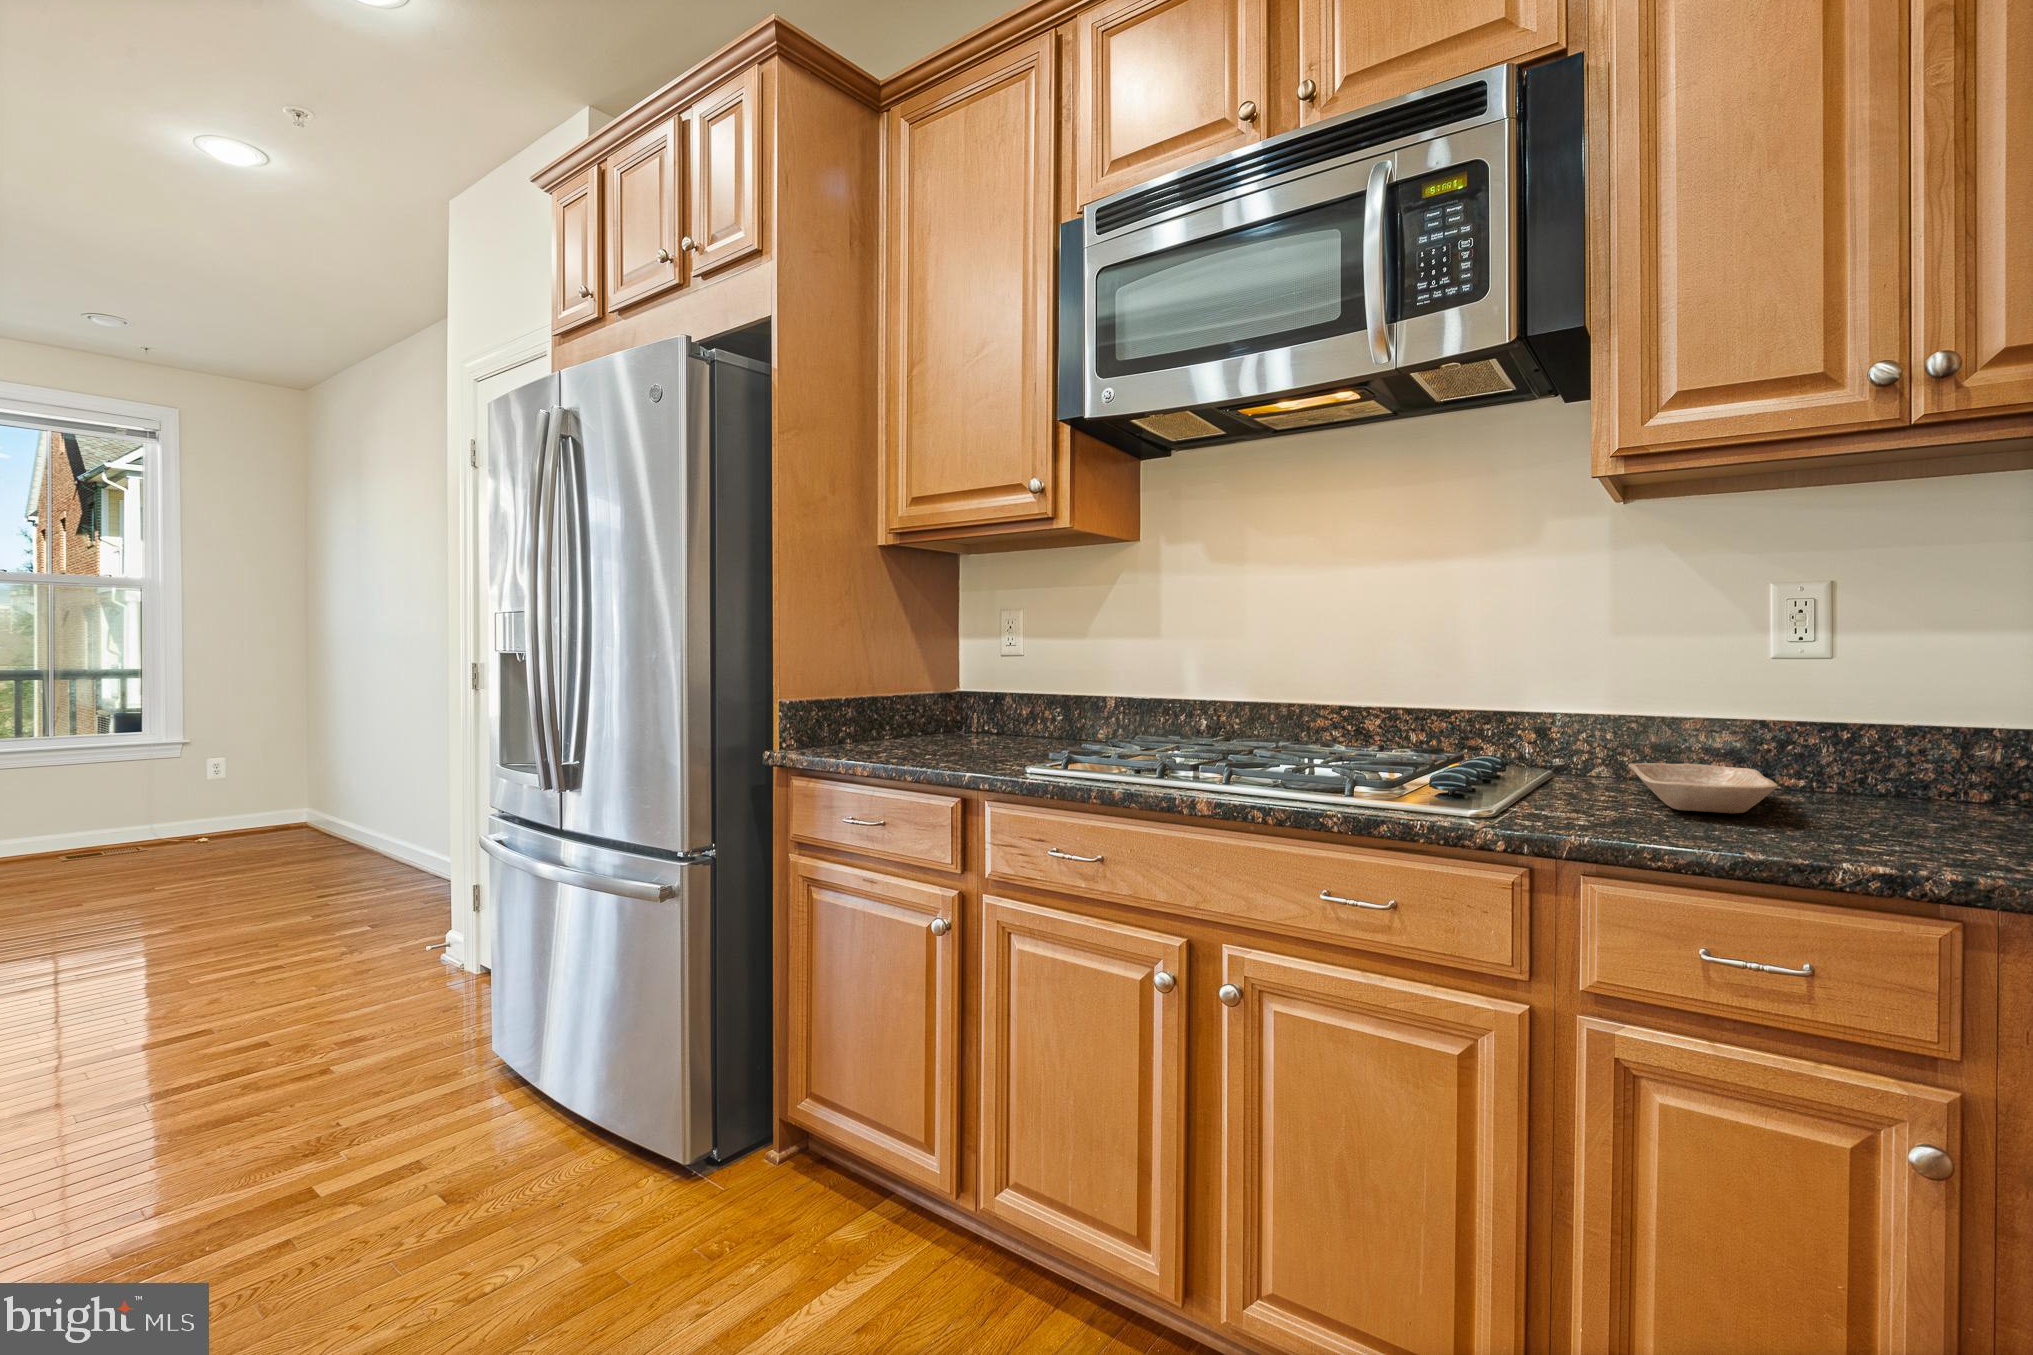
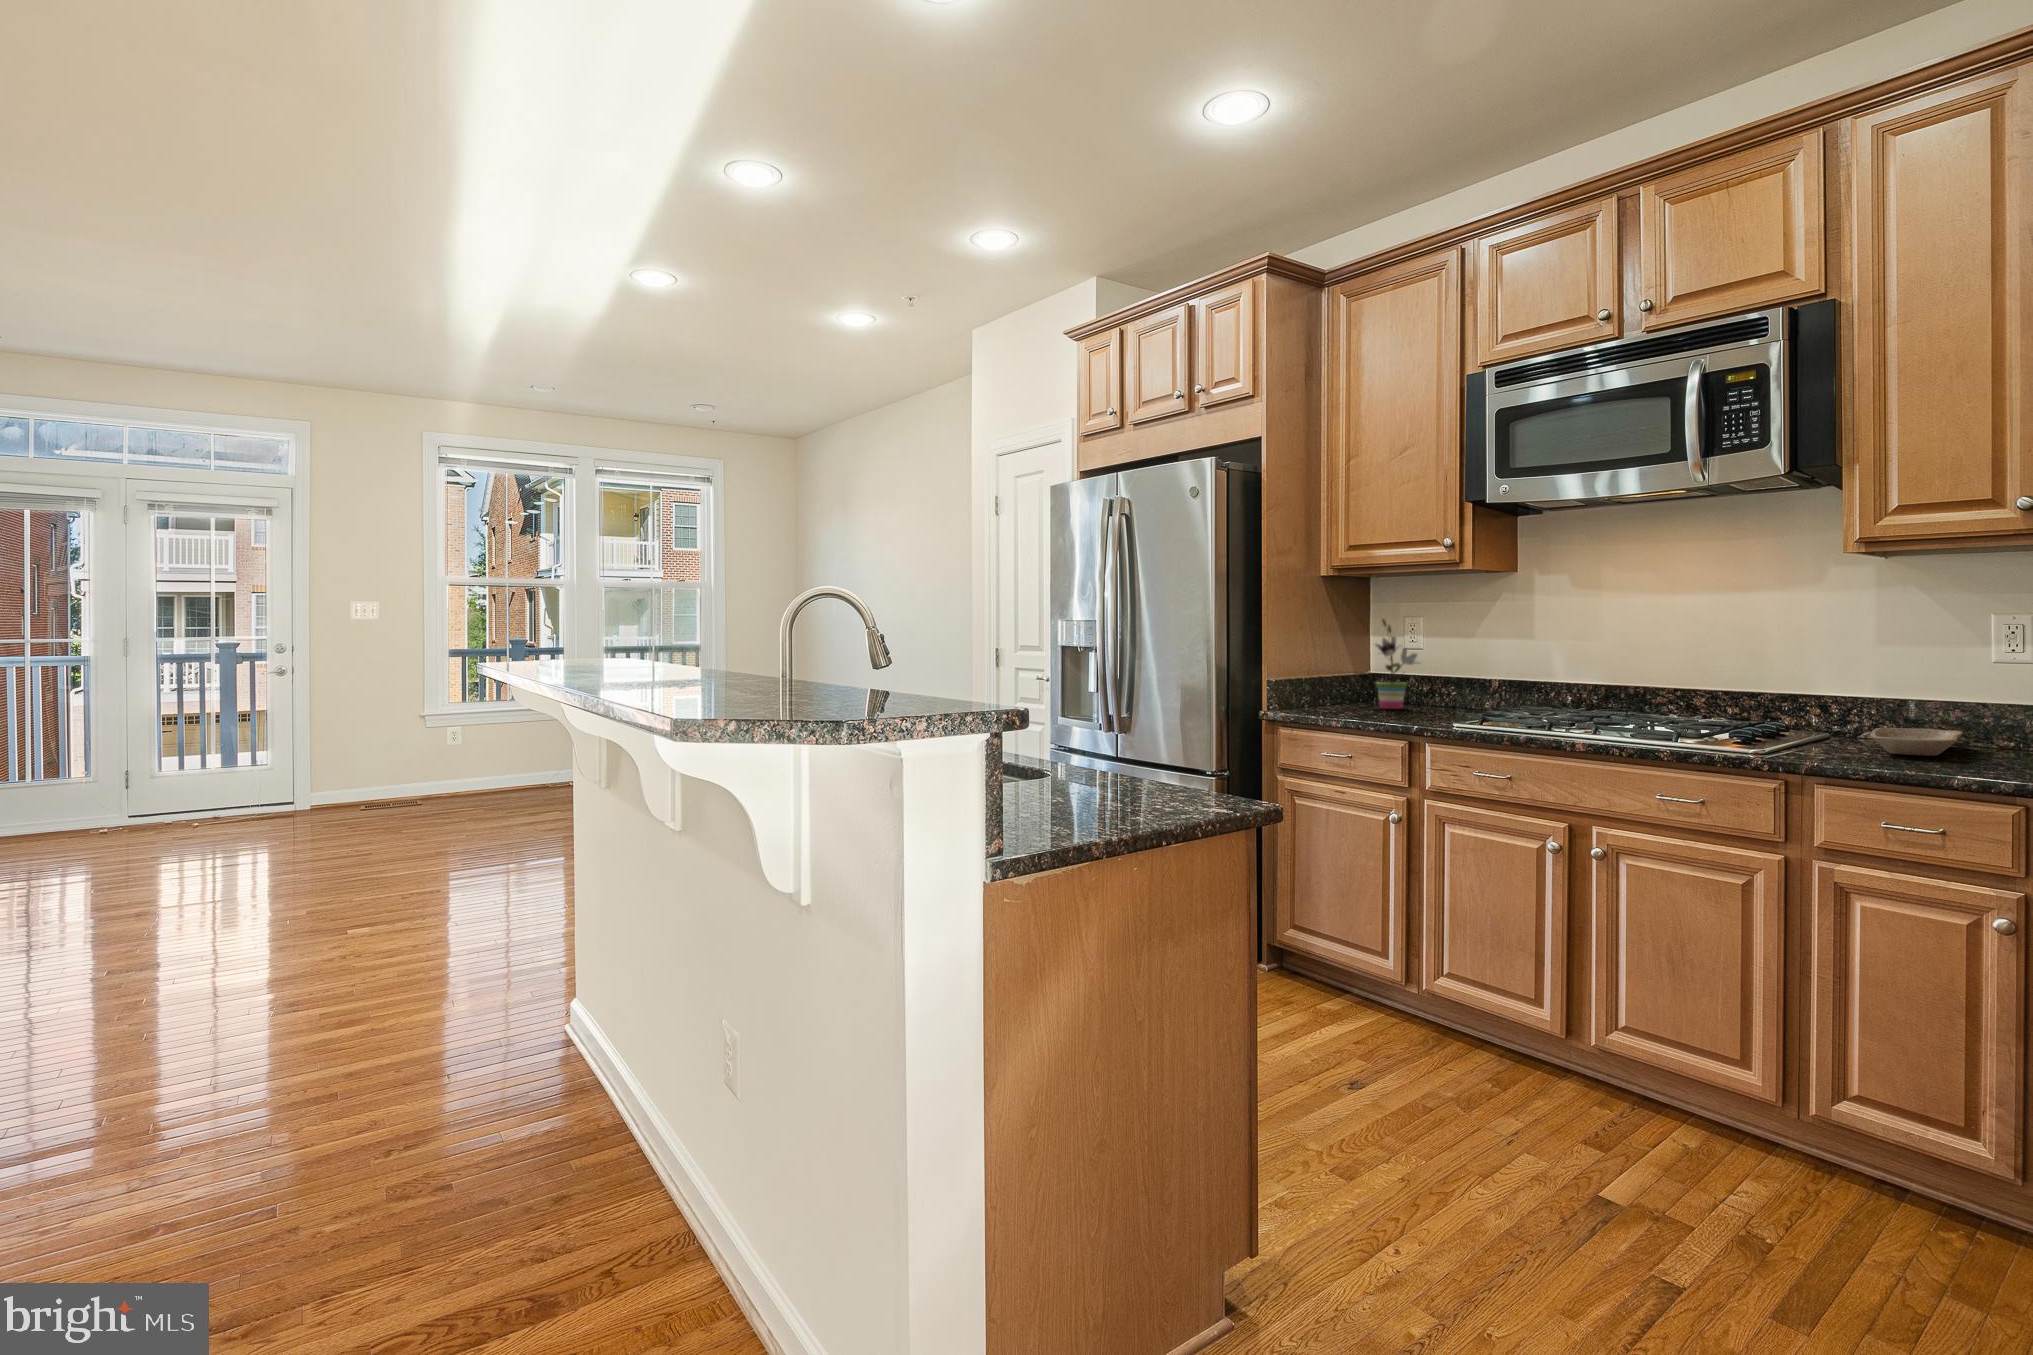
potted plant: none [941,604,1015,739] -> present [1376,619,1419,709]

